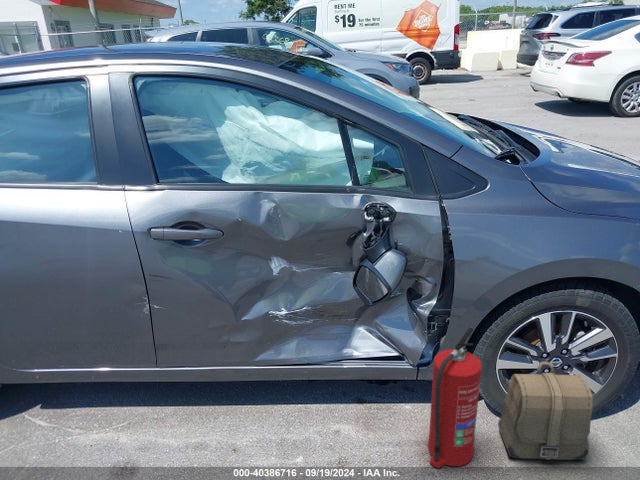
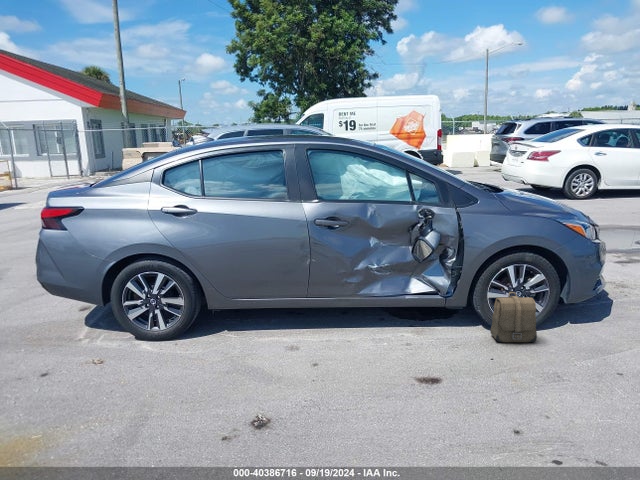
fire extinguisher: present [428,328,482,468] -> none [454,271,480,346]

